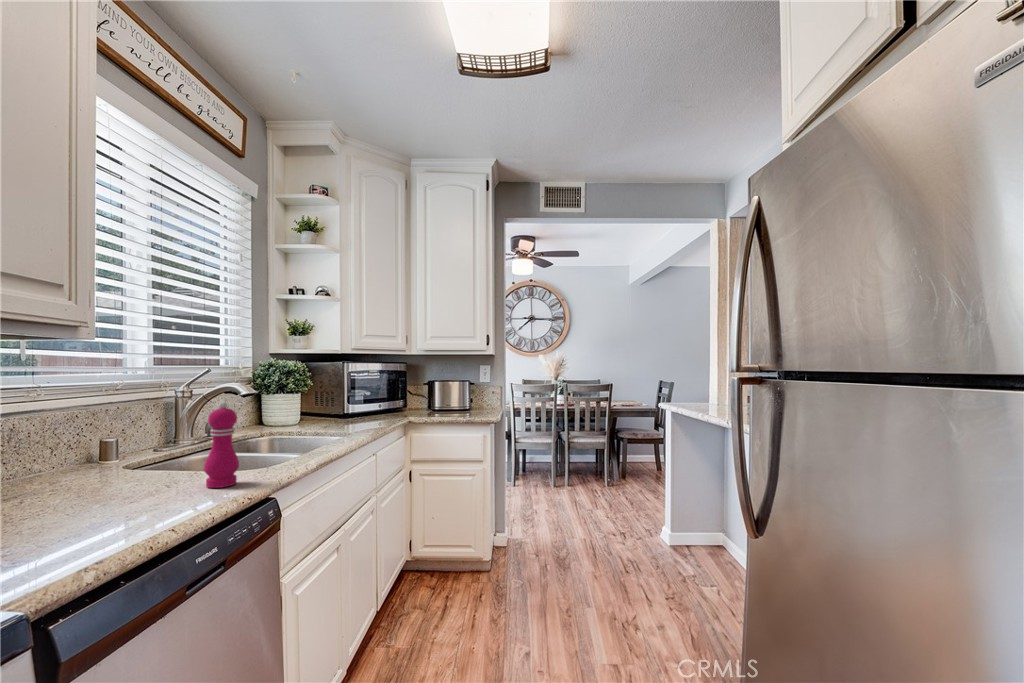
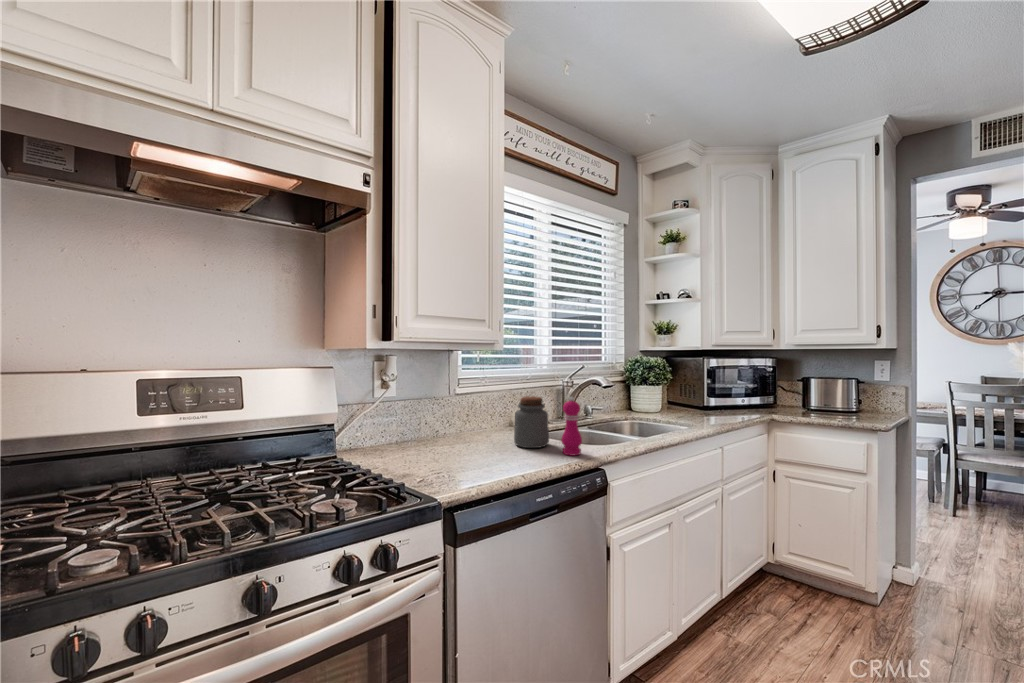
jar: none [102,409,175,493] -> present [514,396,549,448]

